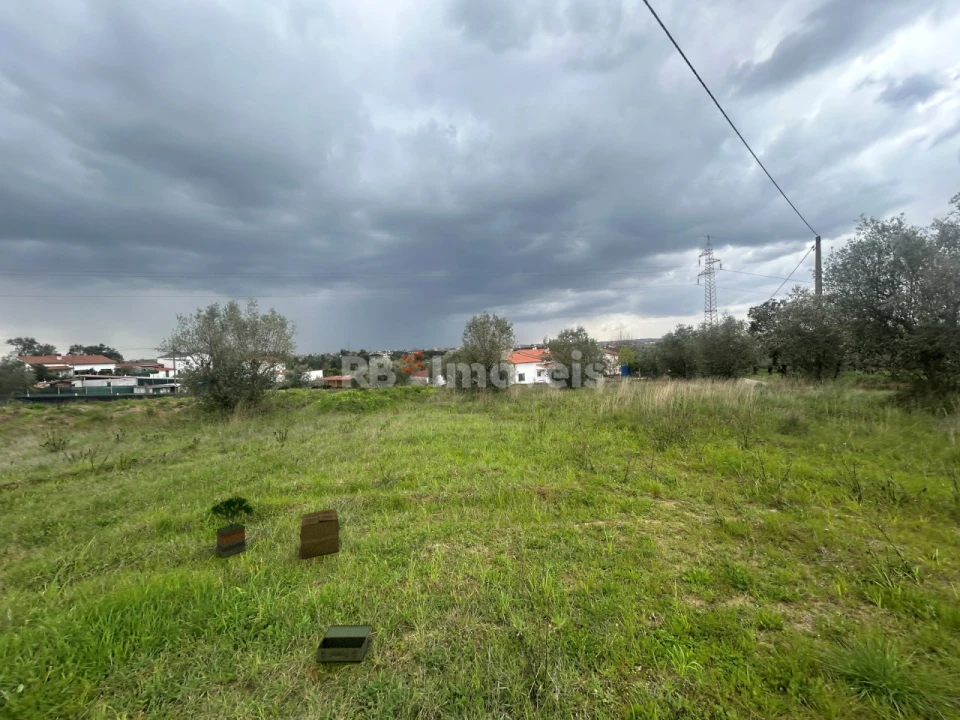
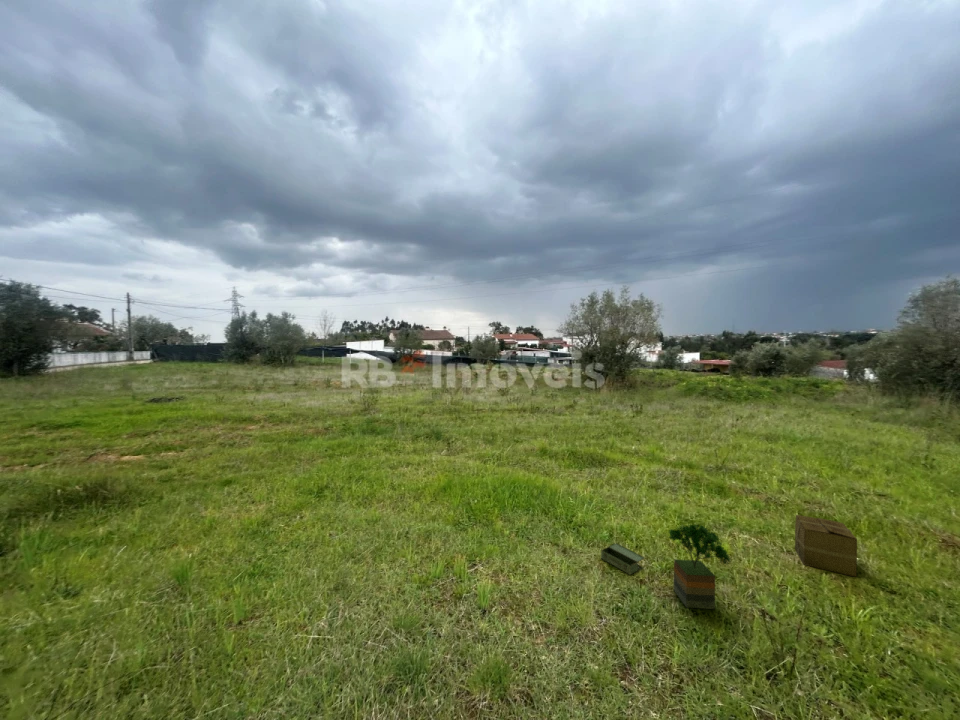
potted tree: present [211,497,254,558] -> present [669,524,730,609]
cardboard box: present [300,509,340,559] -> present [795,515,857,577]

